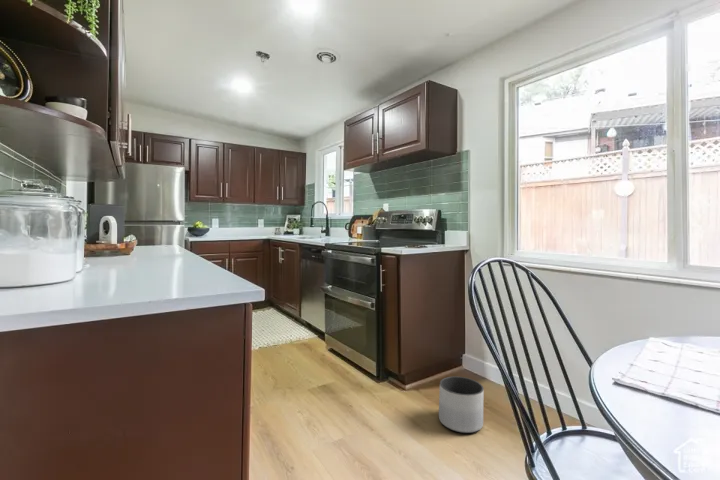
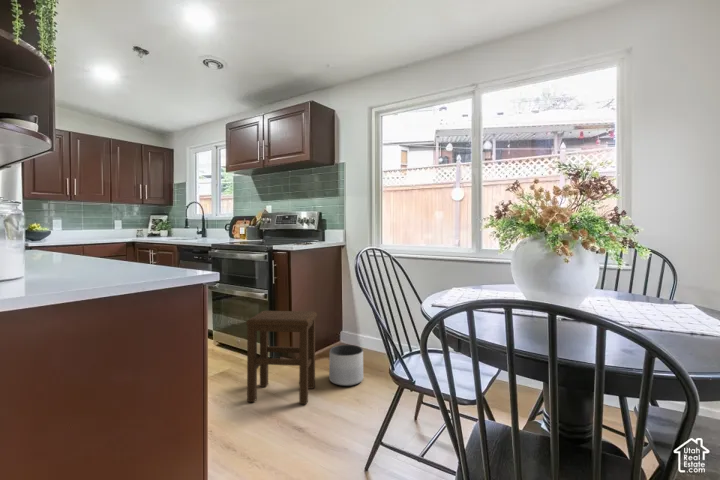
stool: none [340,325,424,449] -> present [246,311,317,404]

